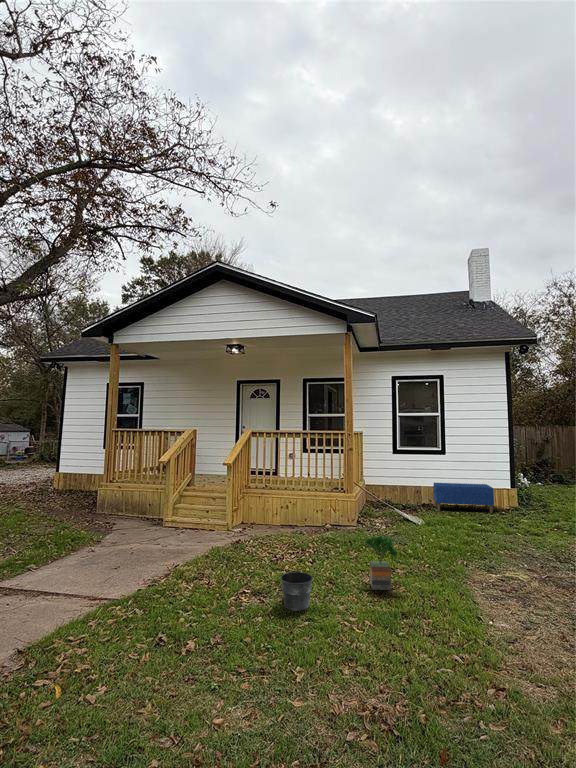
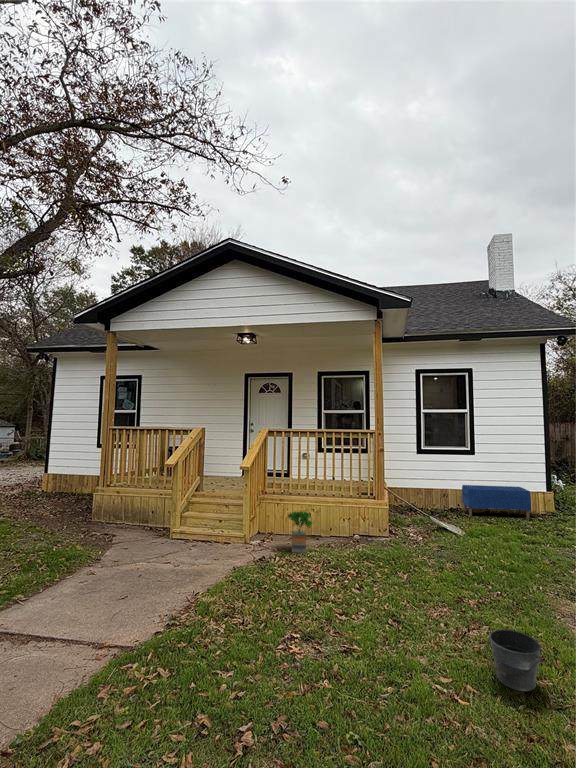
potted tree: present [365,536,397,590] -> present [287,511,312,553]
bucket: present [278,572,313,611] -> present [486,629,541,691]

